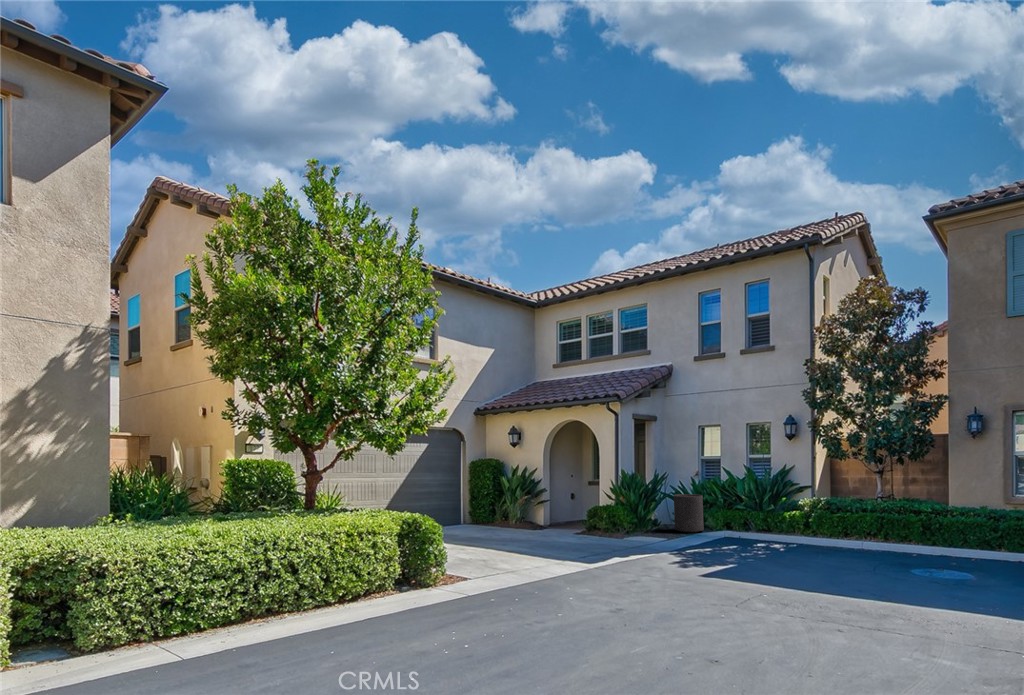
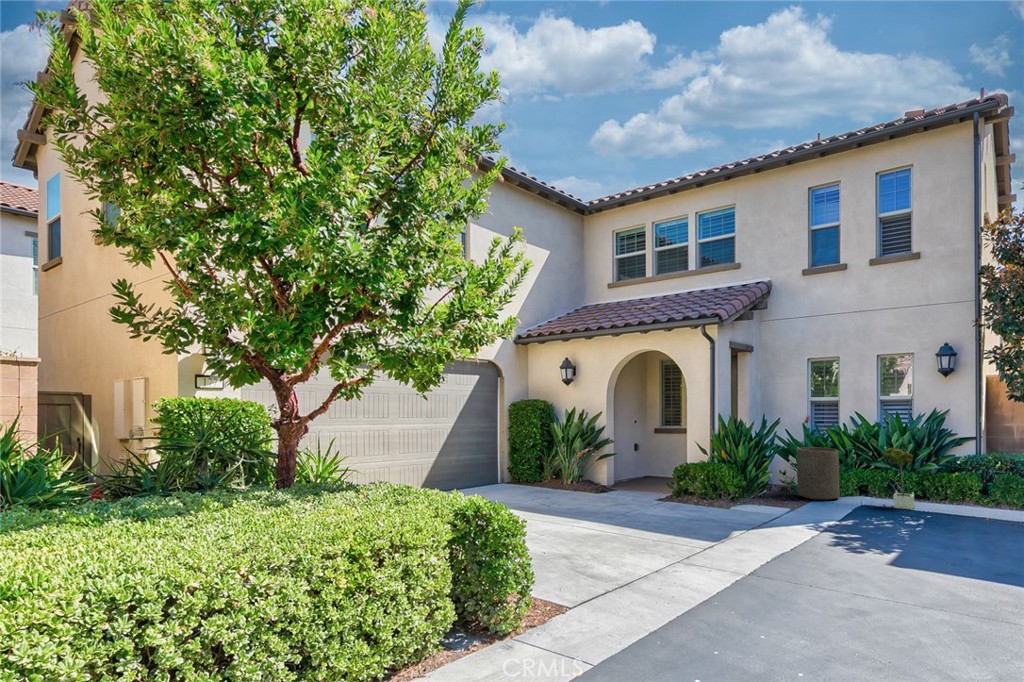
potted tree: none [728,493,749,538] -> present [885,448,915,510]

